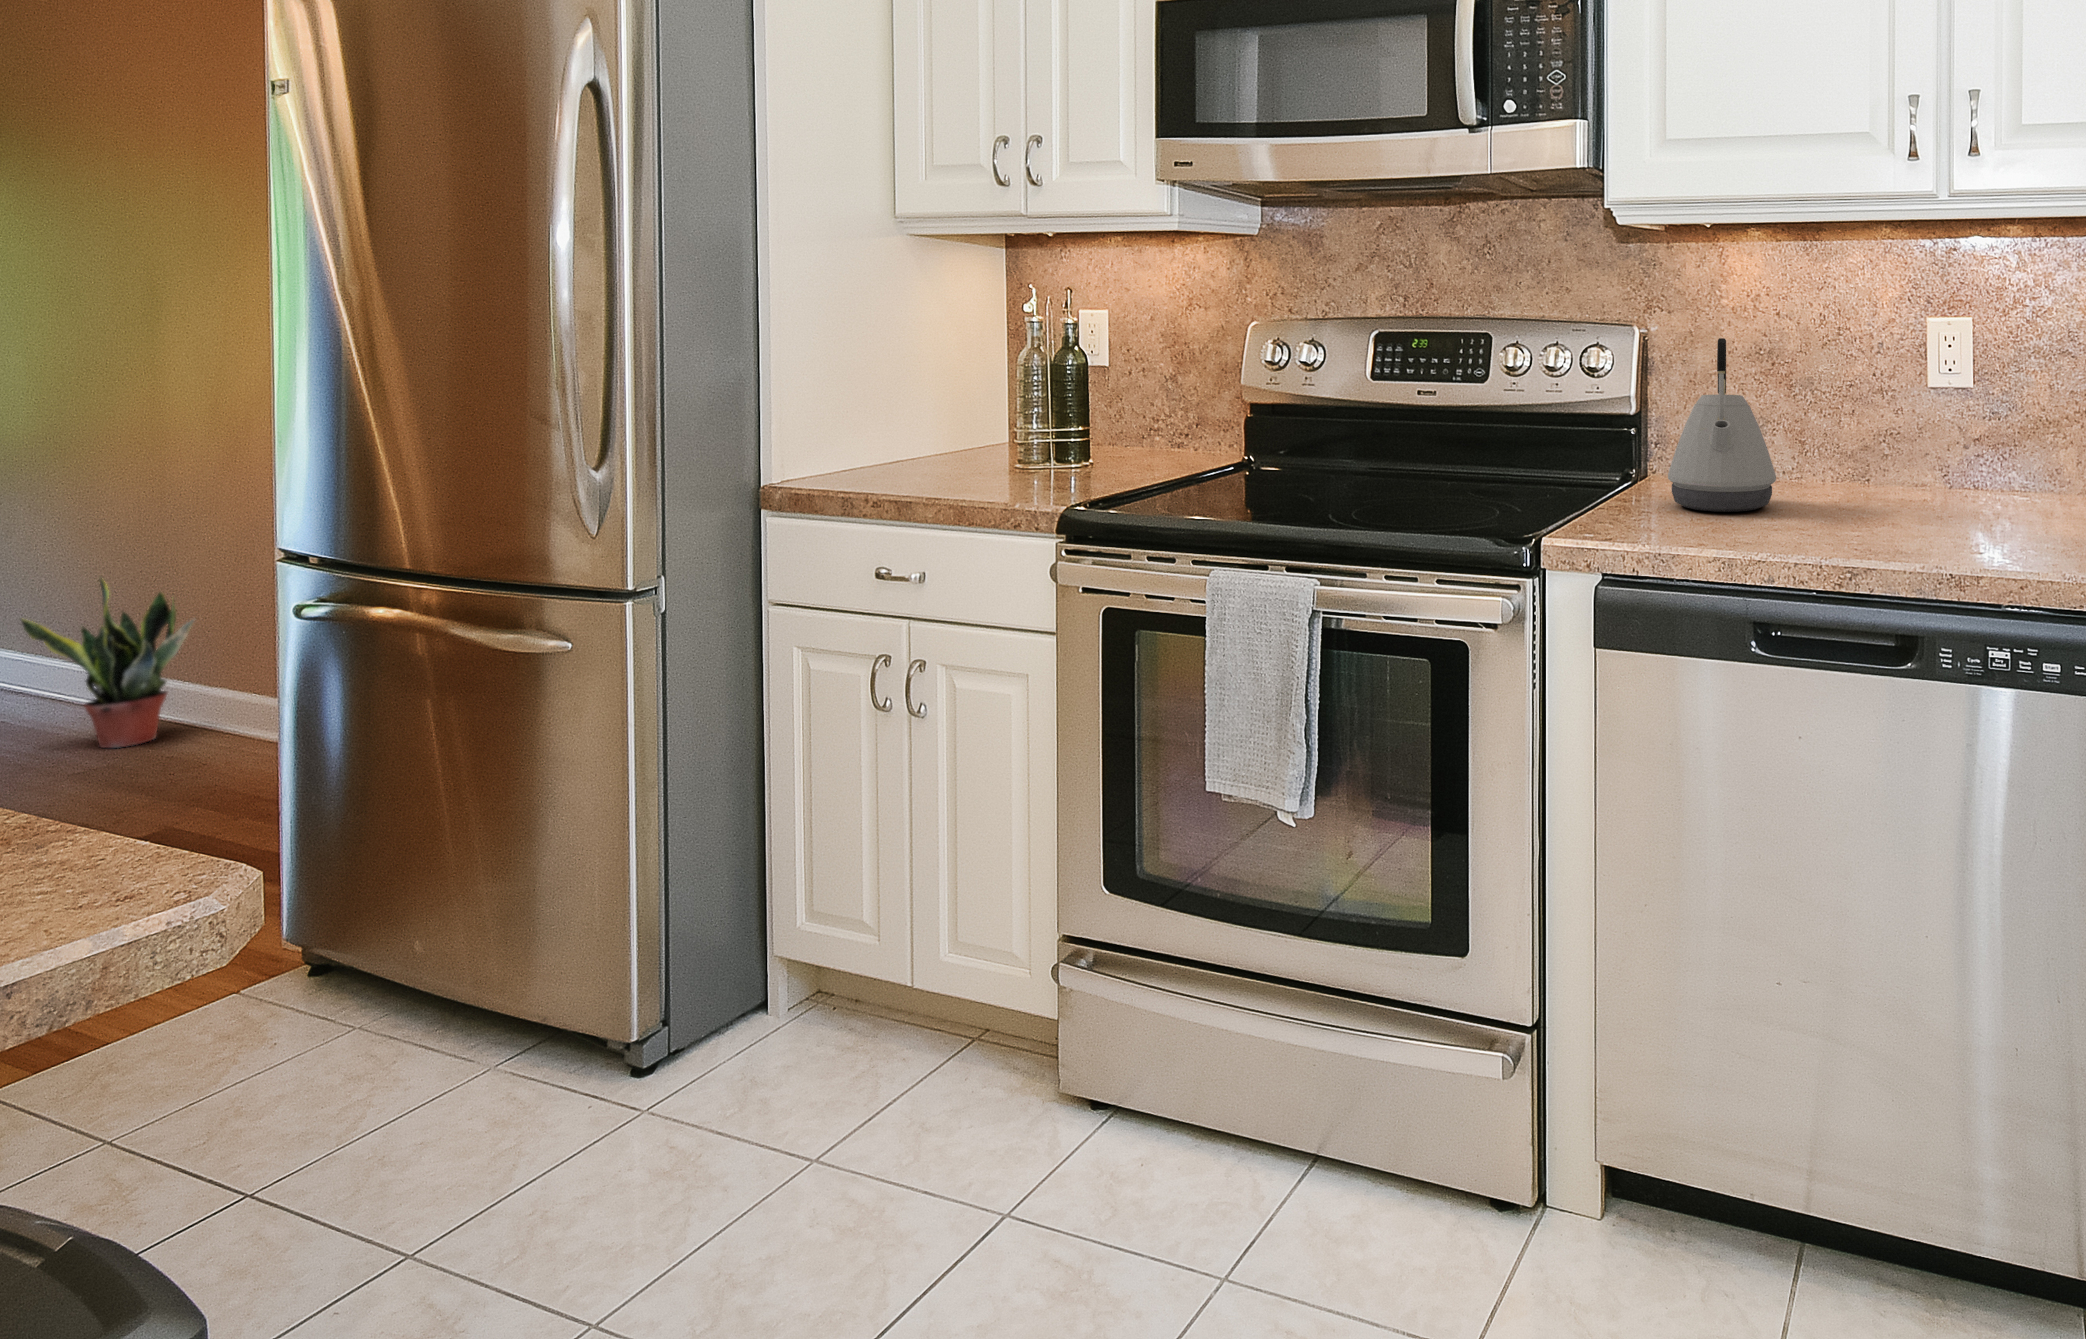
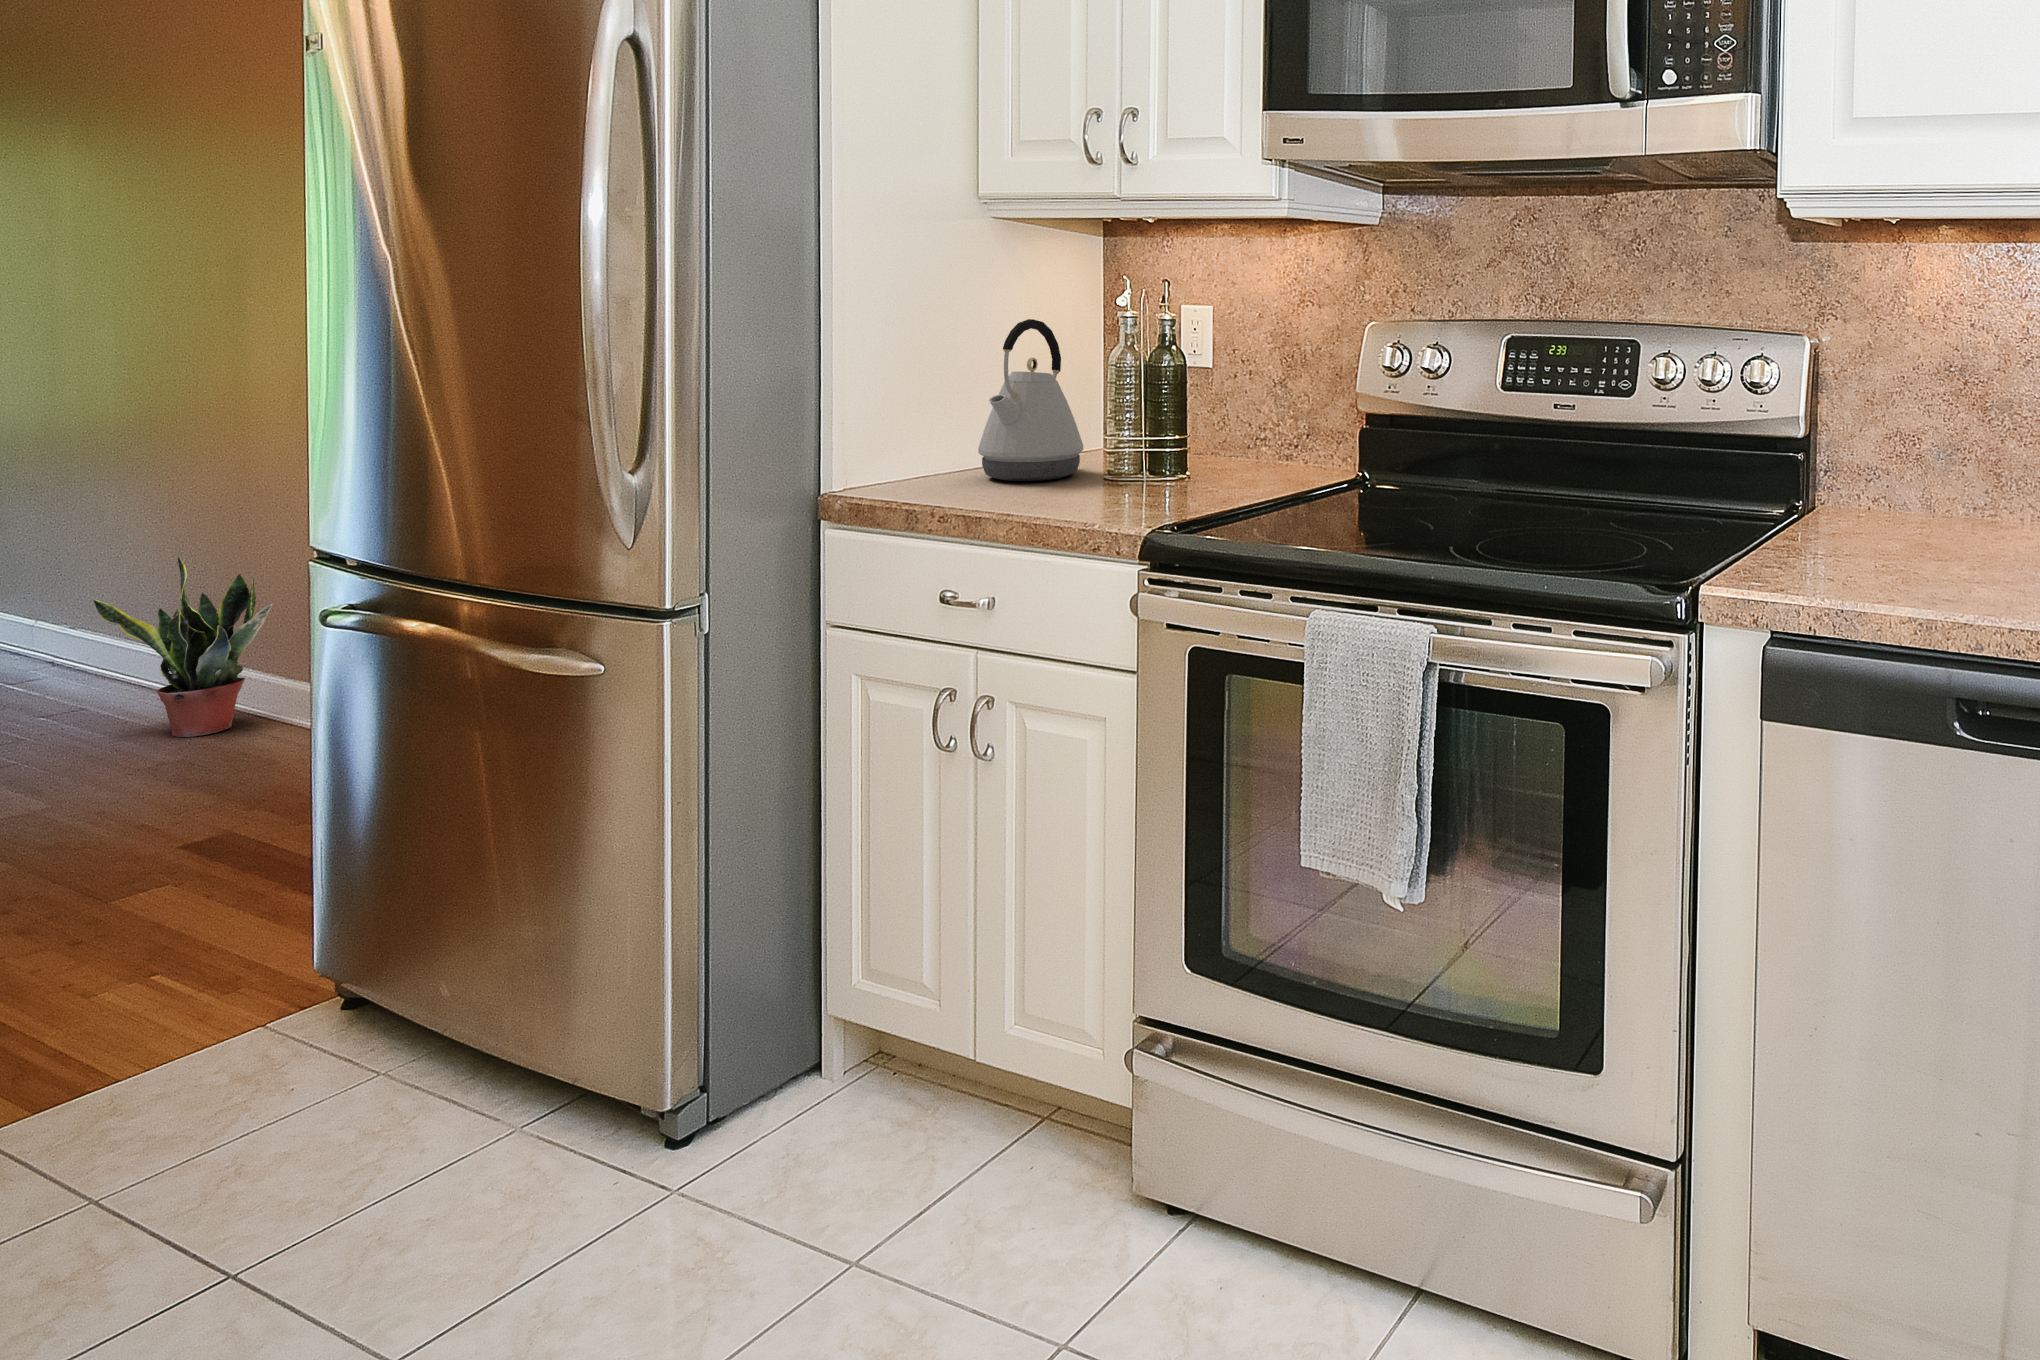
kettle: present [1668,338,1776,512] -> present [978,319,1083,481]

